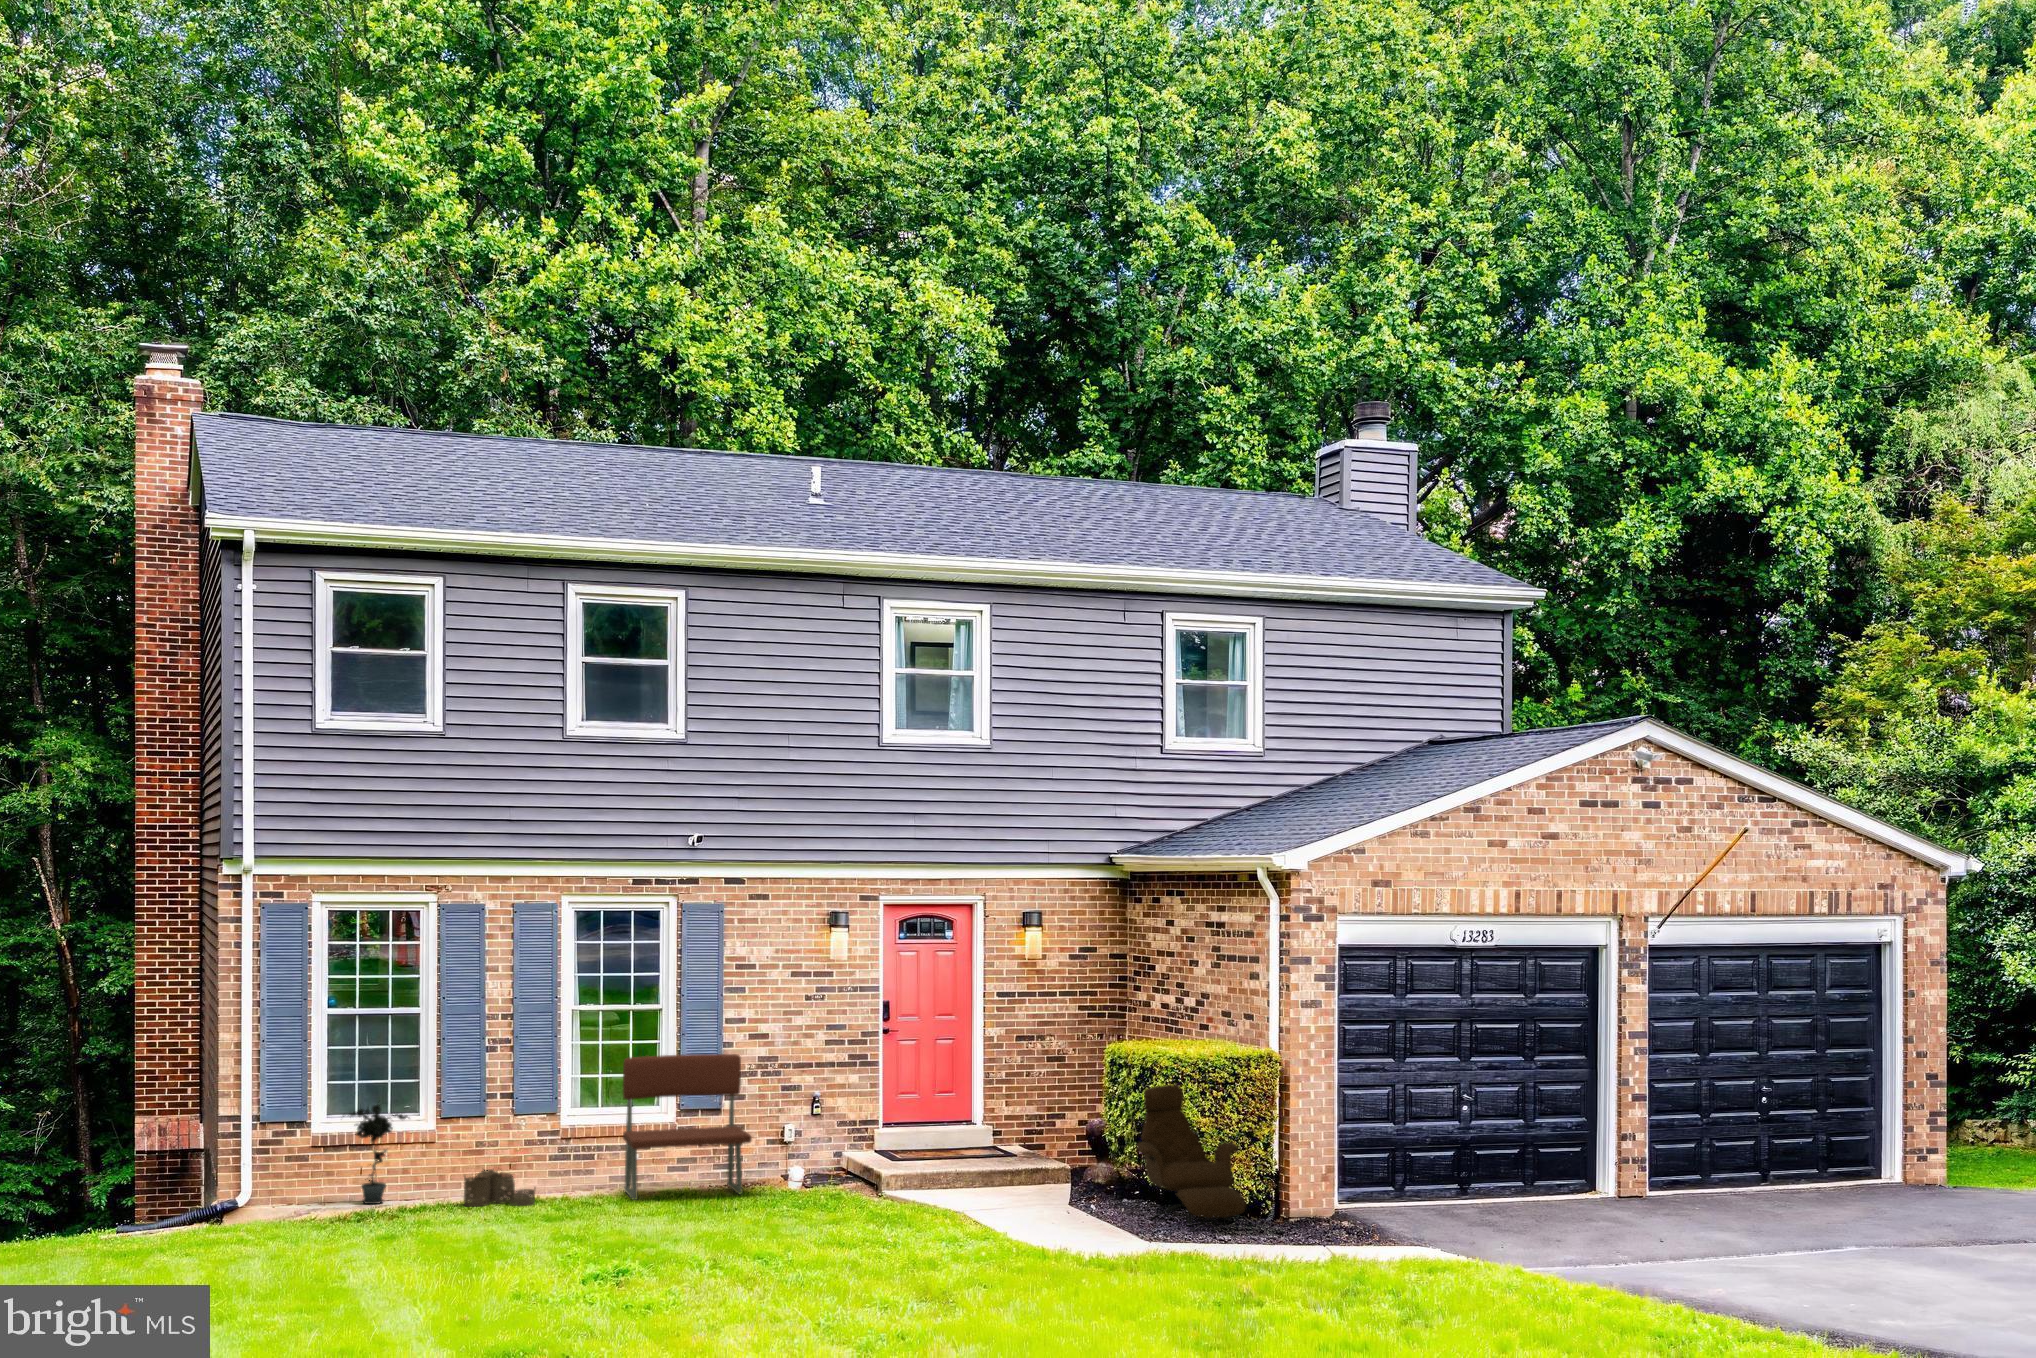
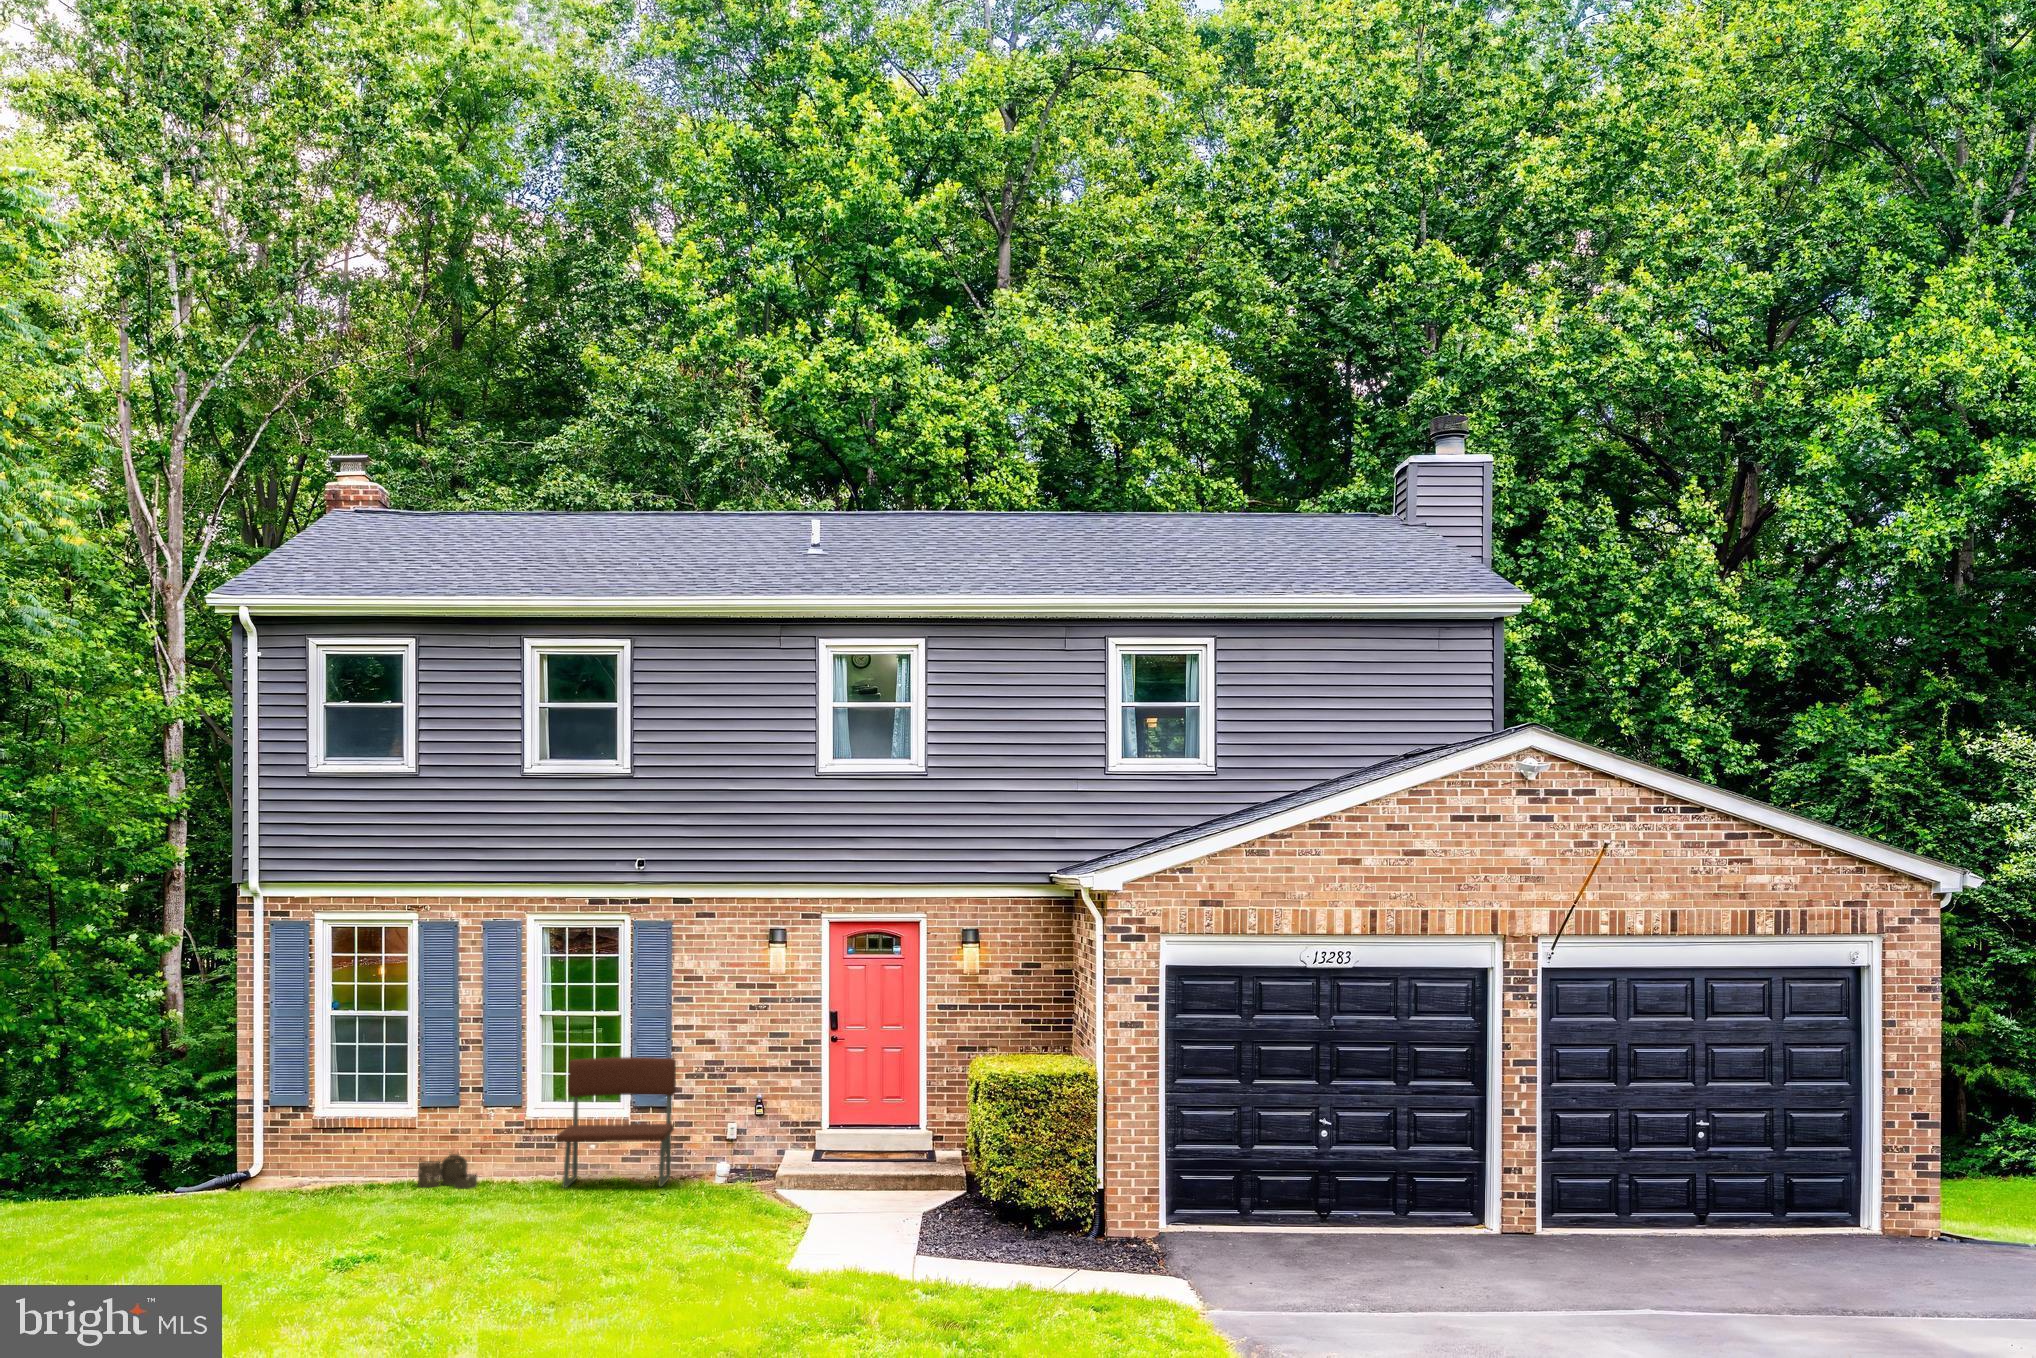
lounge chair: present [1137,1085,1246,1234] -> none [955,1102,1055,1257]
potted plant: present [343,1105,408,1204] -> none [331,1092,383,1181]

